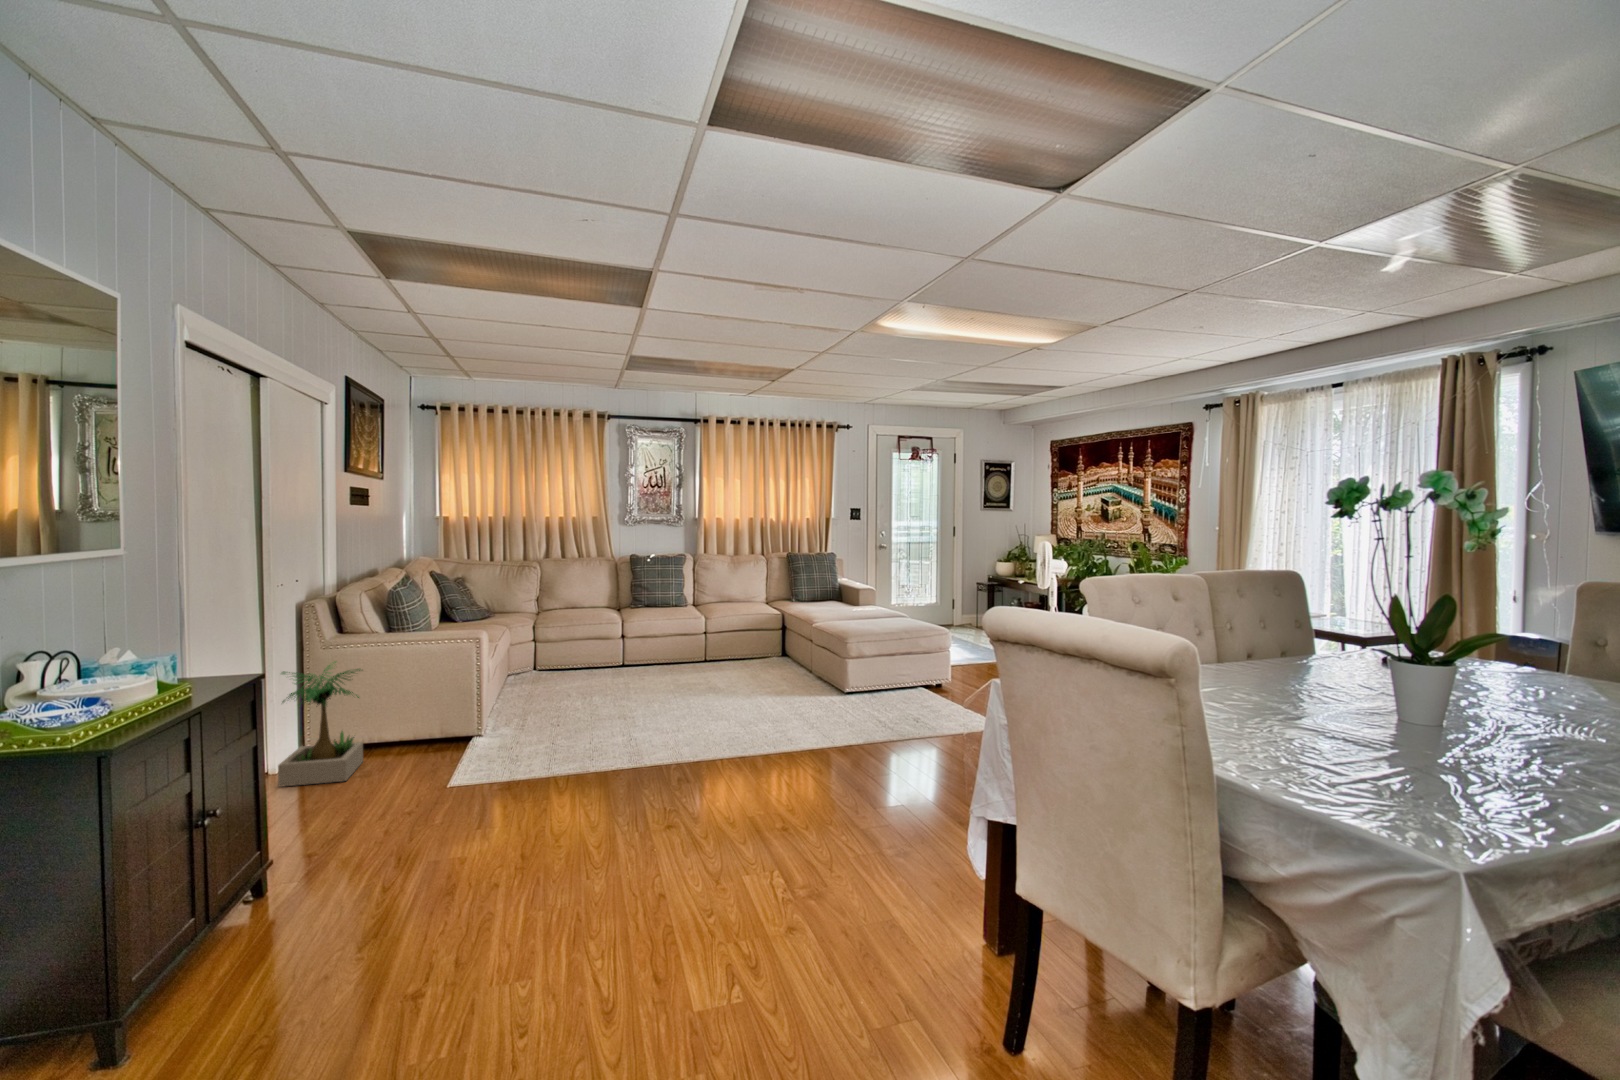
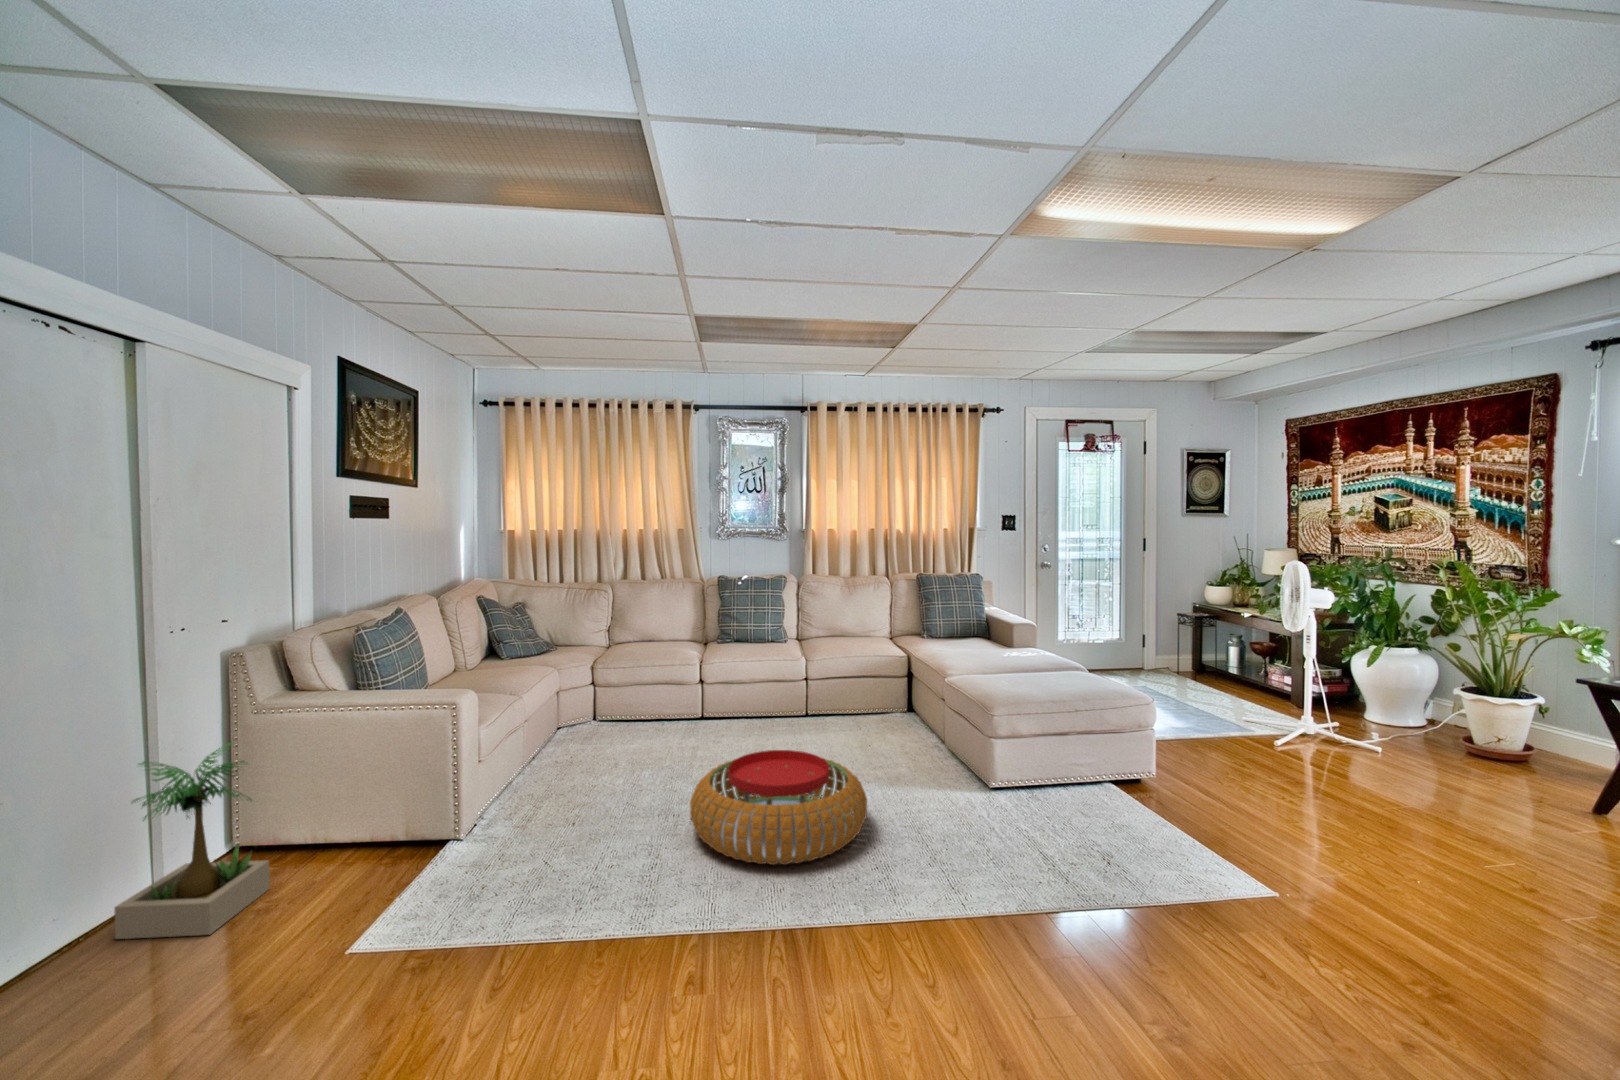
pouf: none [647,668,766,732] -> present [690,750,867,865]

